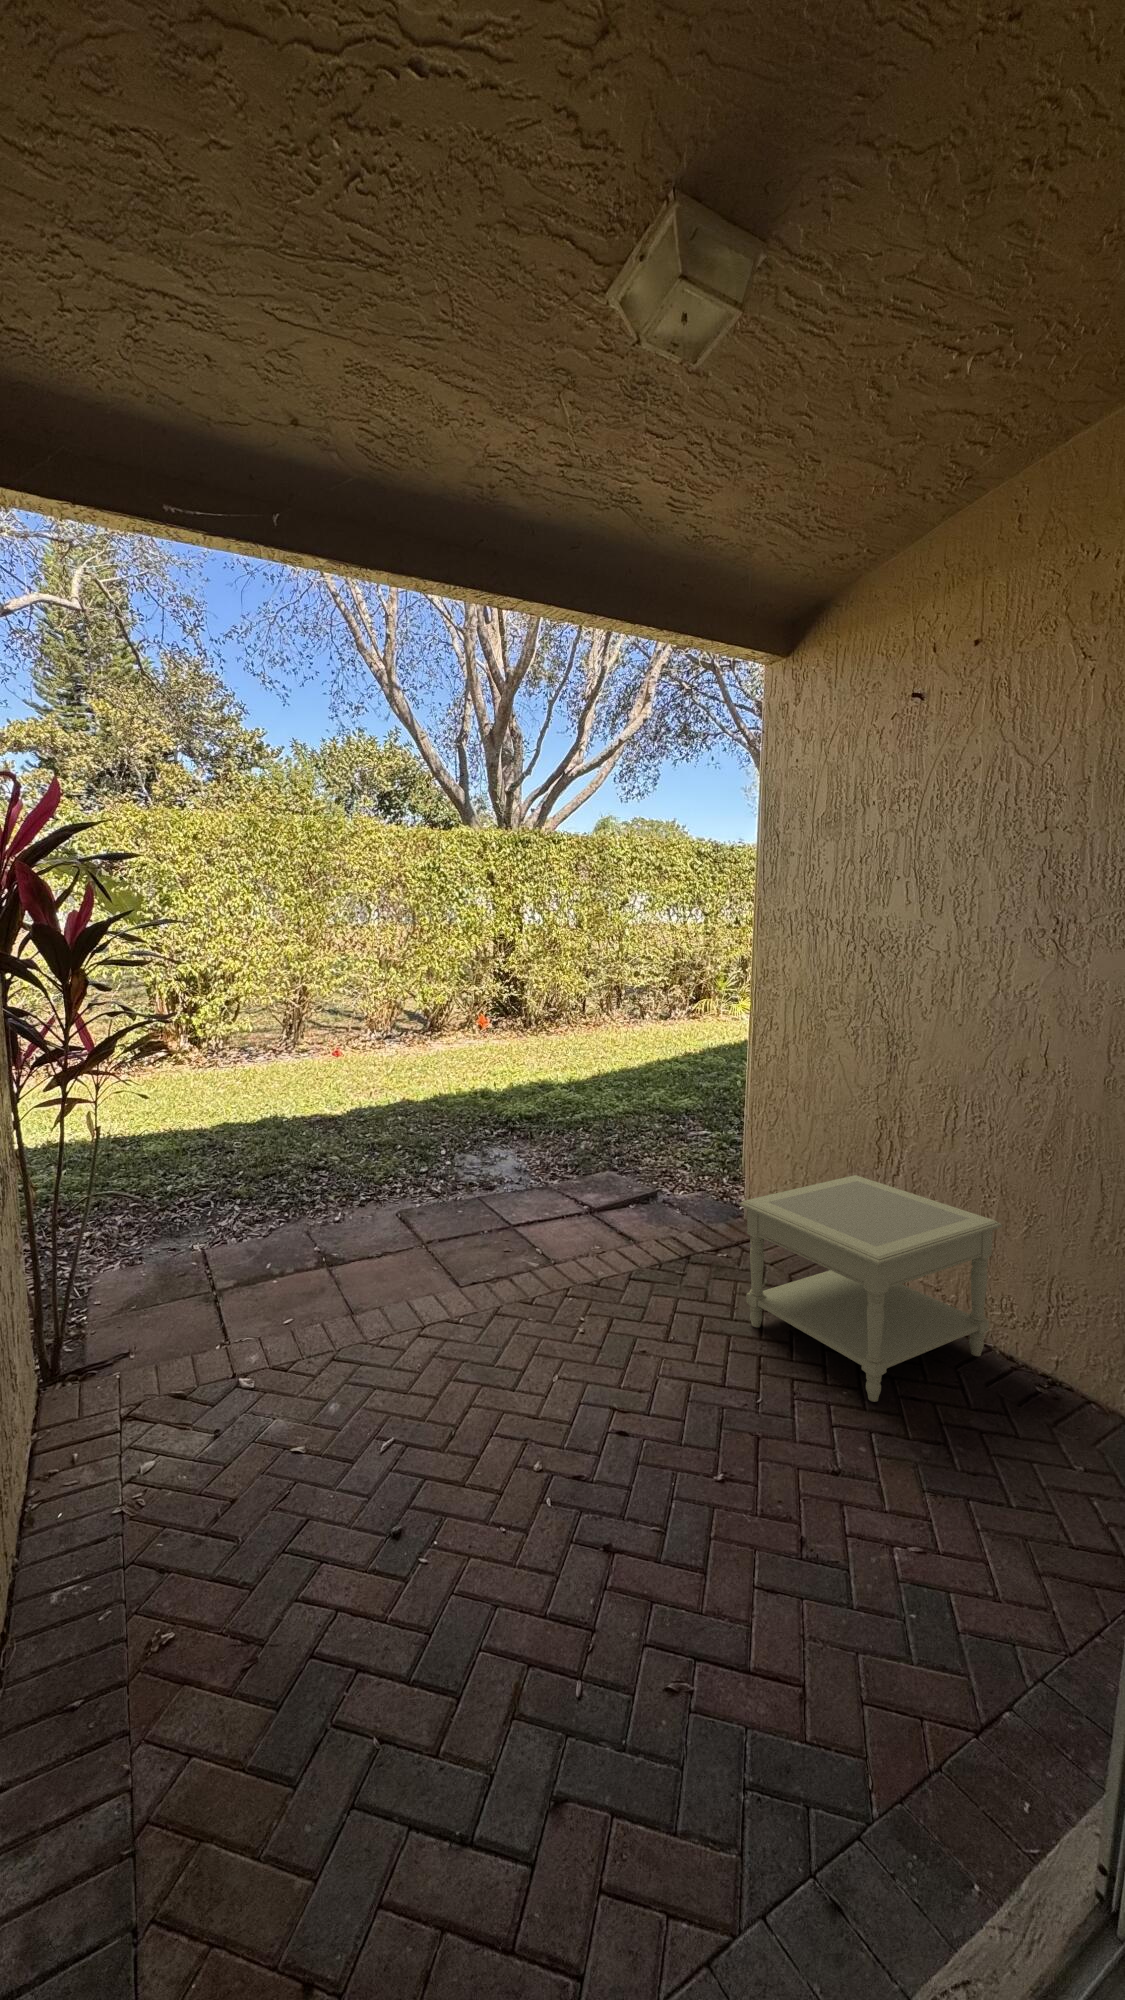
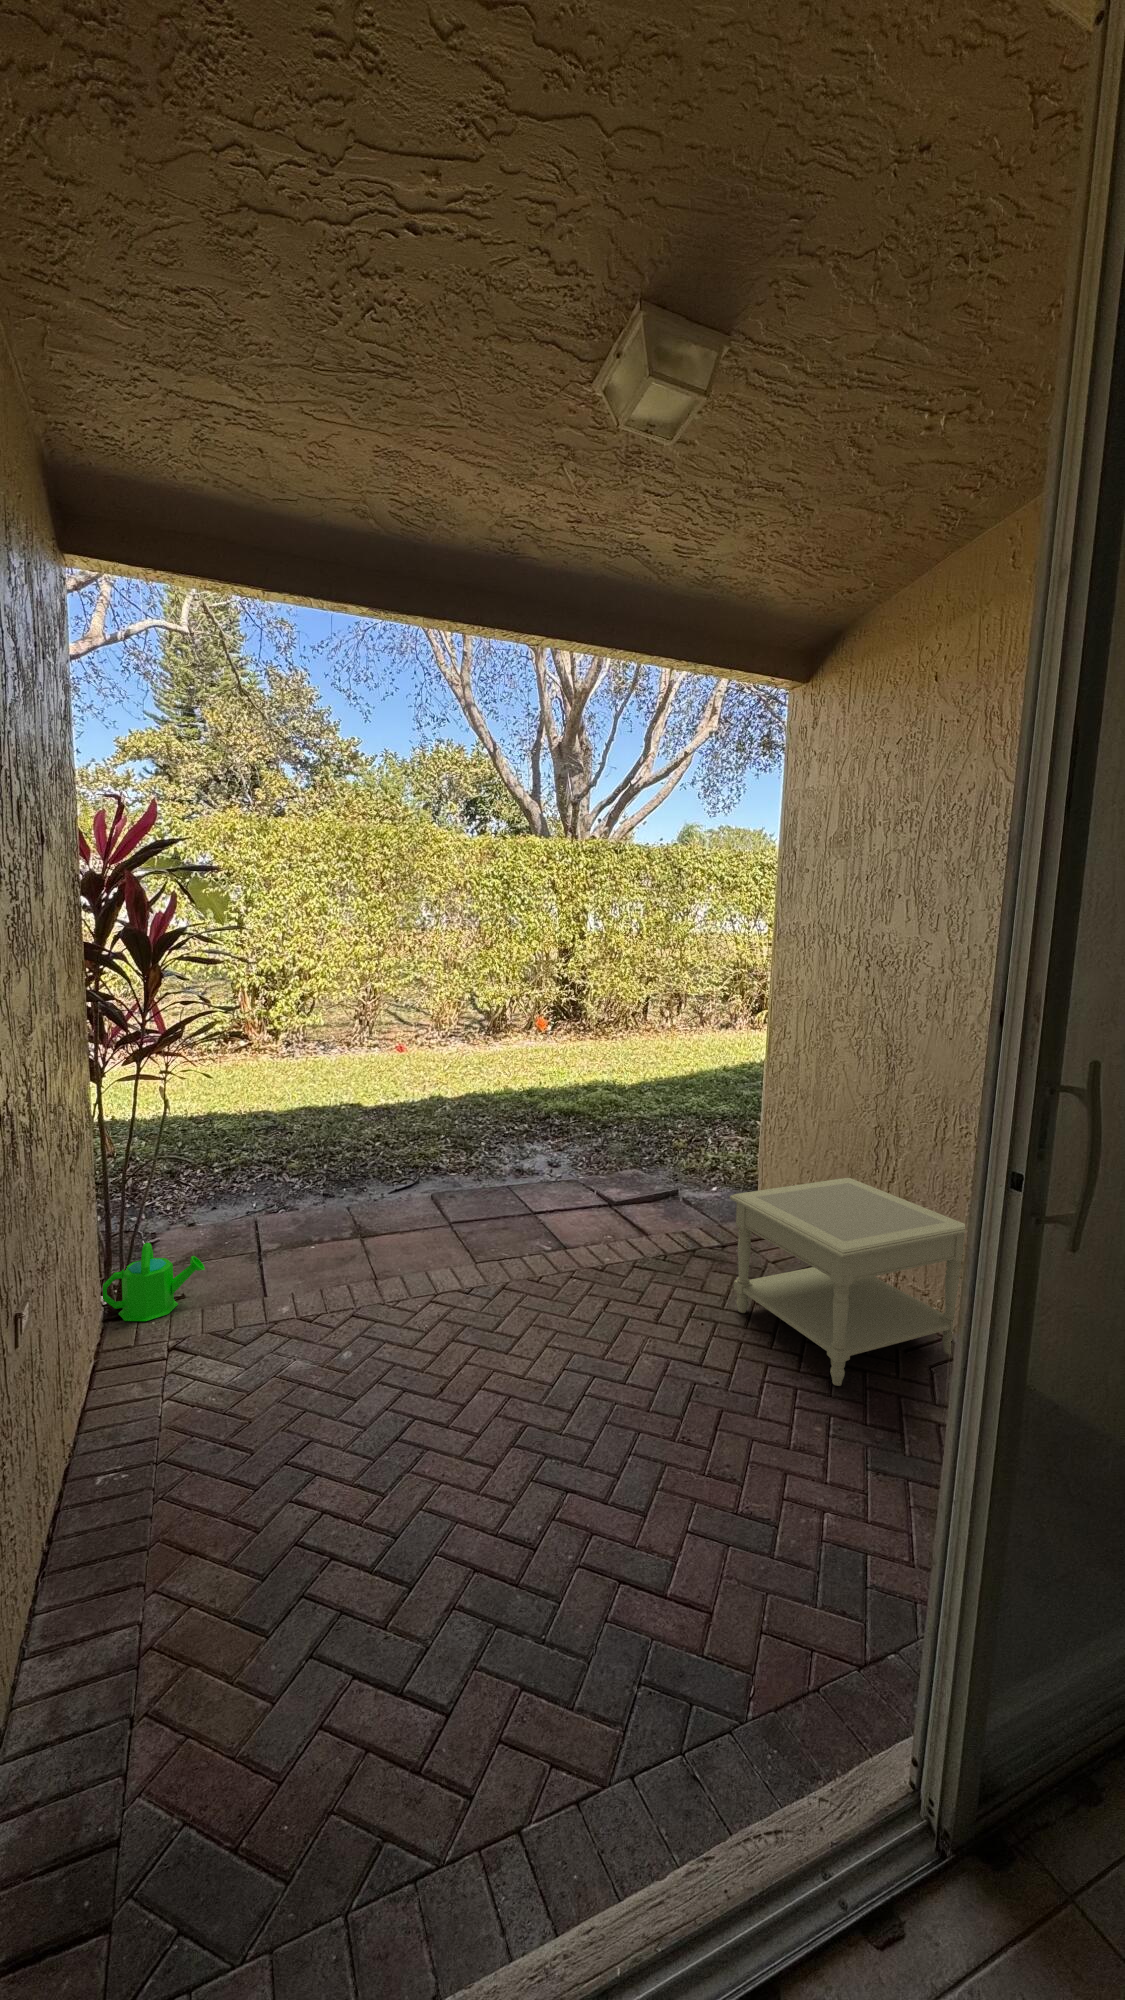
watering can: none [24,1298,153,1393] -> present [103,1243,205,1321]

